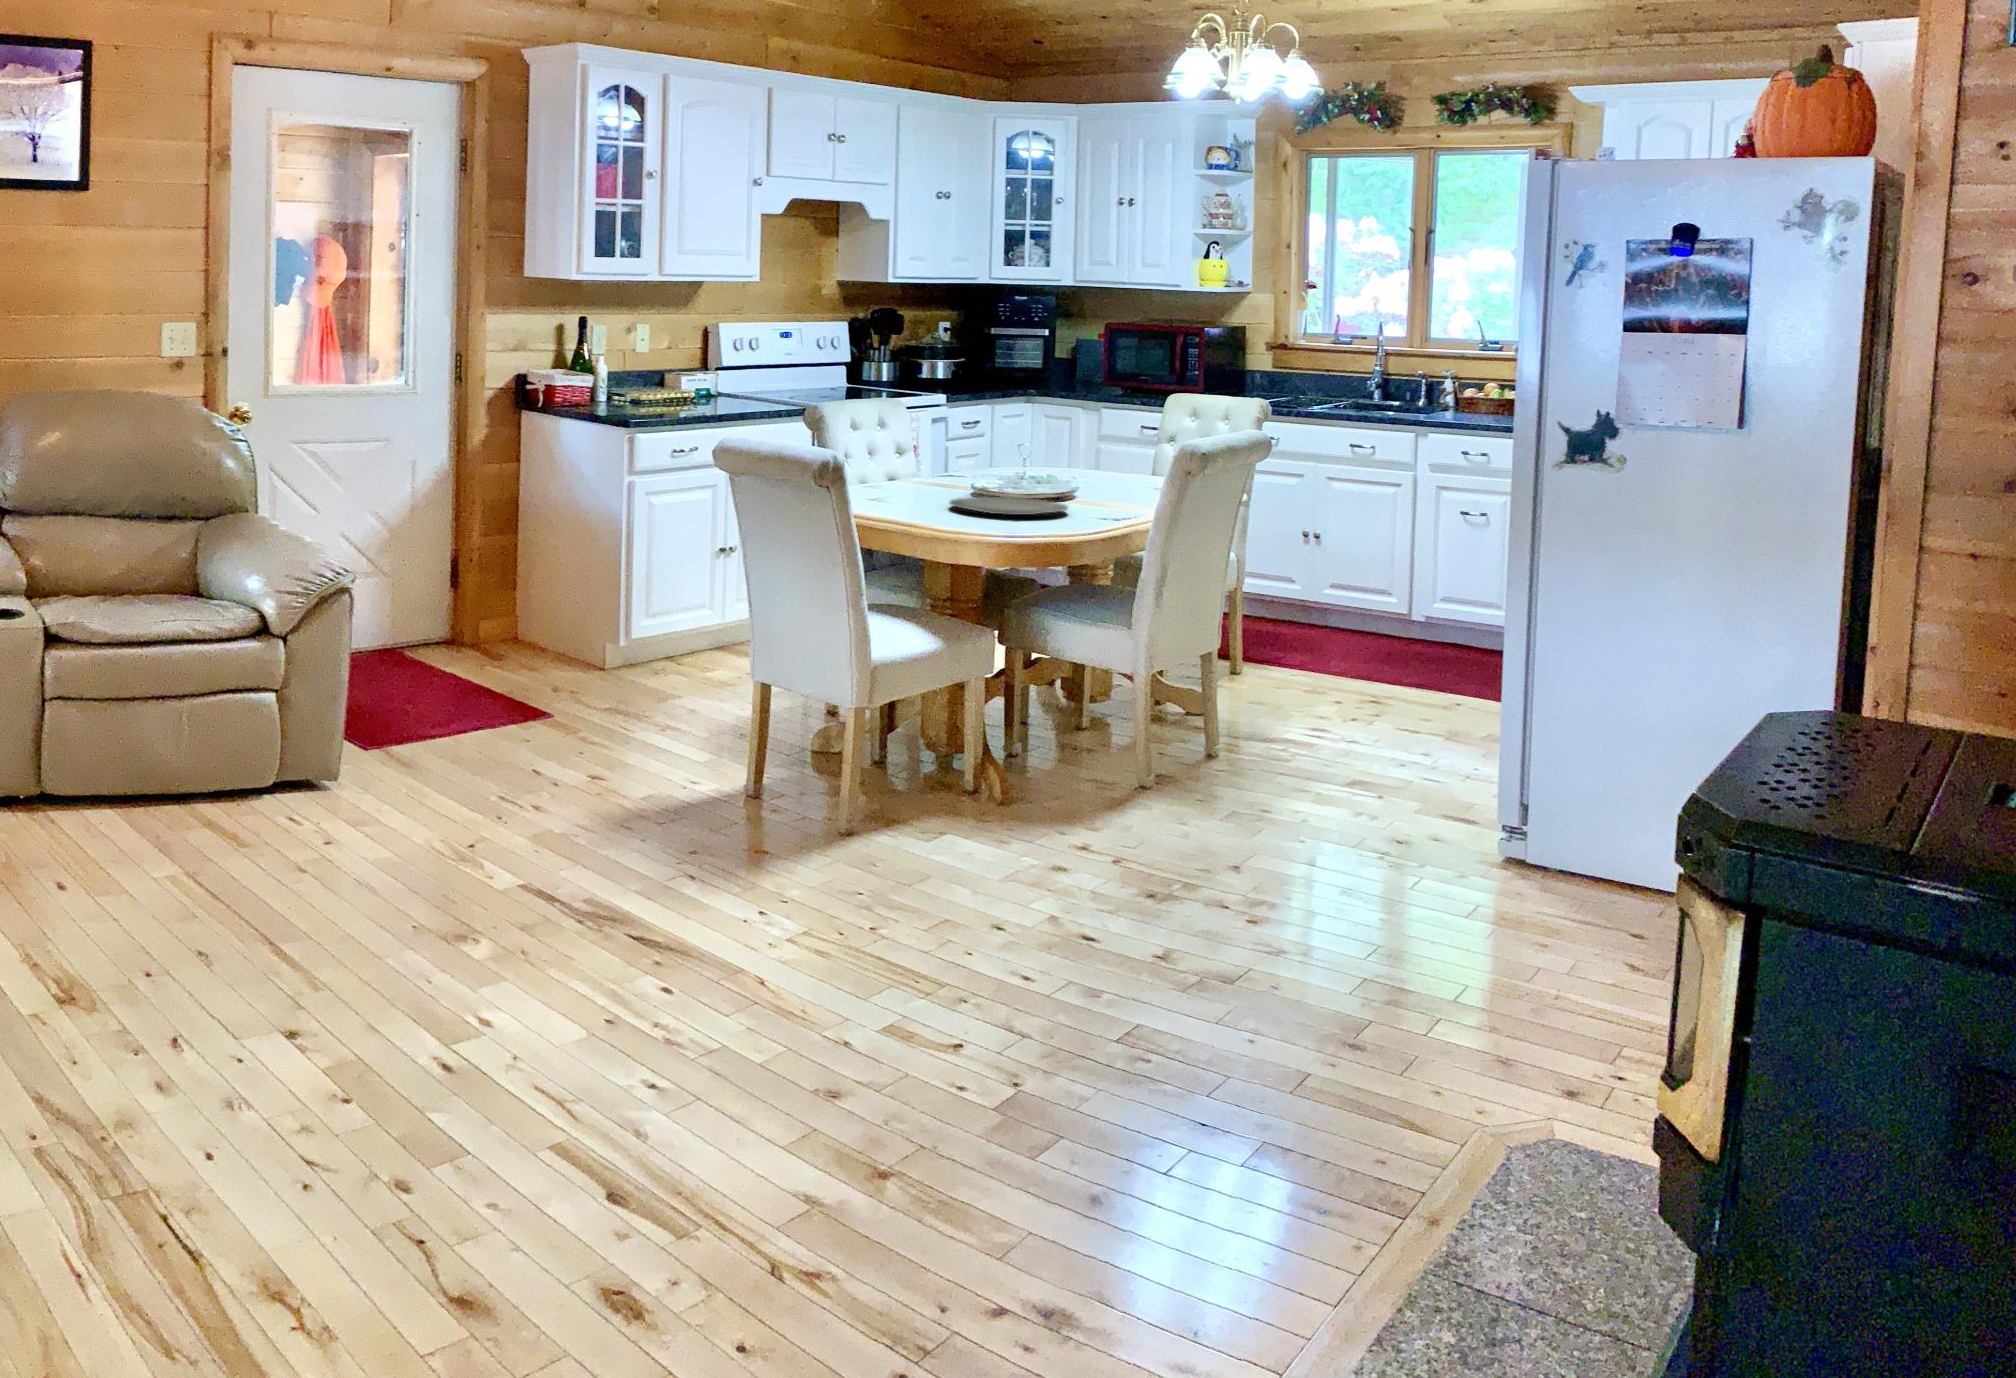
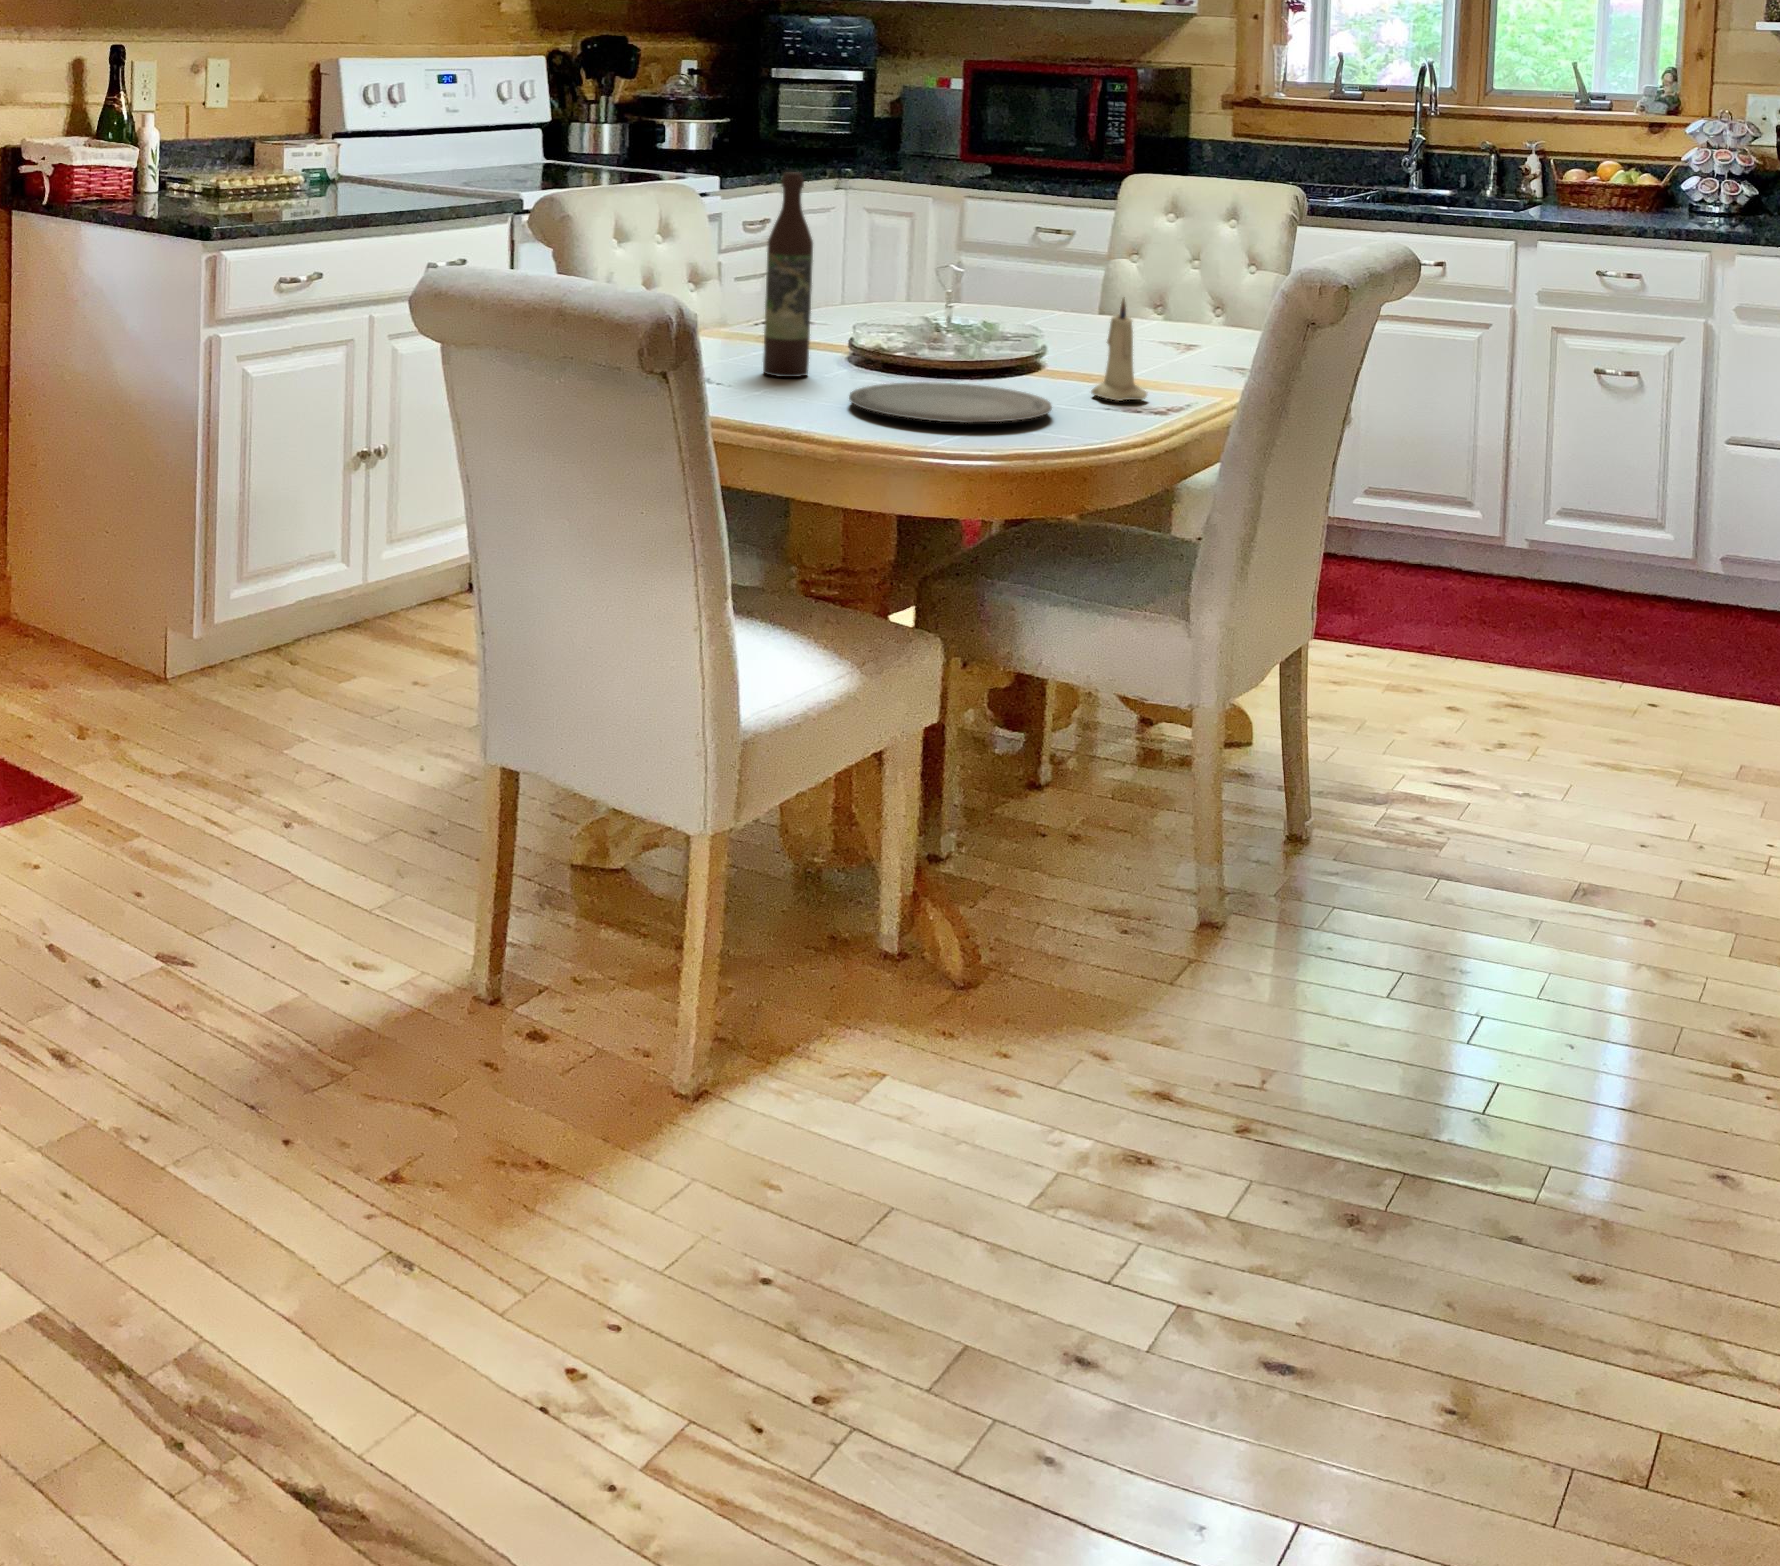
wine bottle: none [913,377,942,494] -> present [763,172,813,377]
candle: none [1104,448,1138,509] -> present [1091,297,1147,401]

